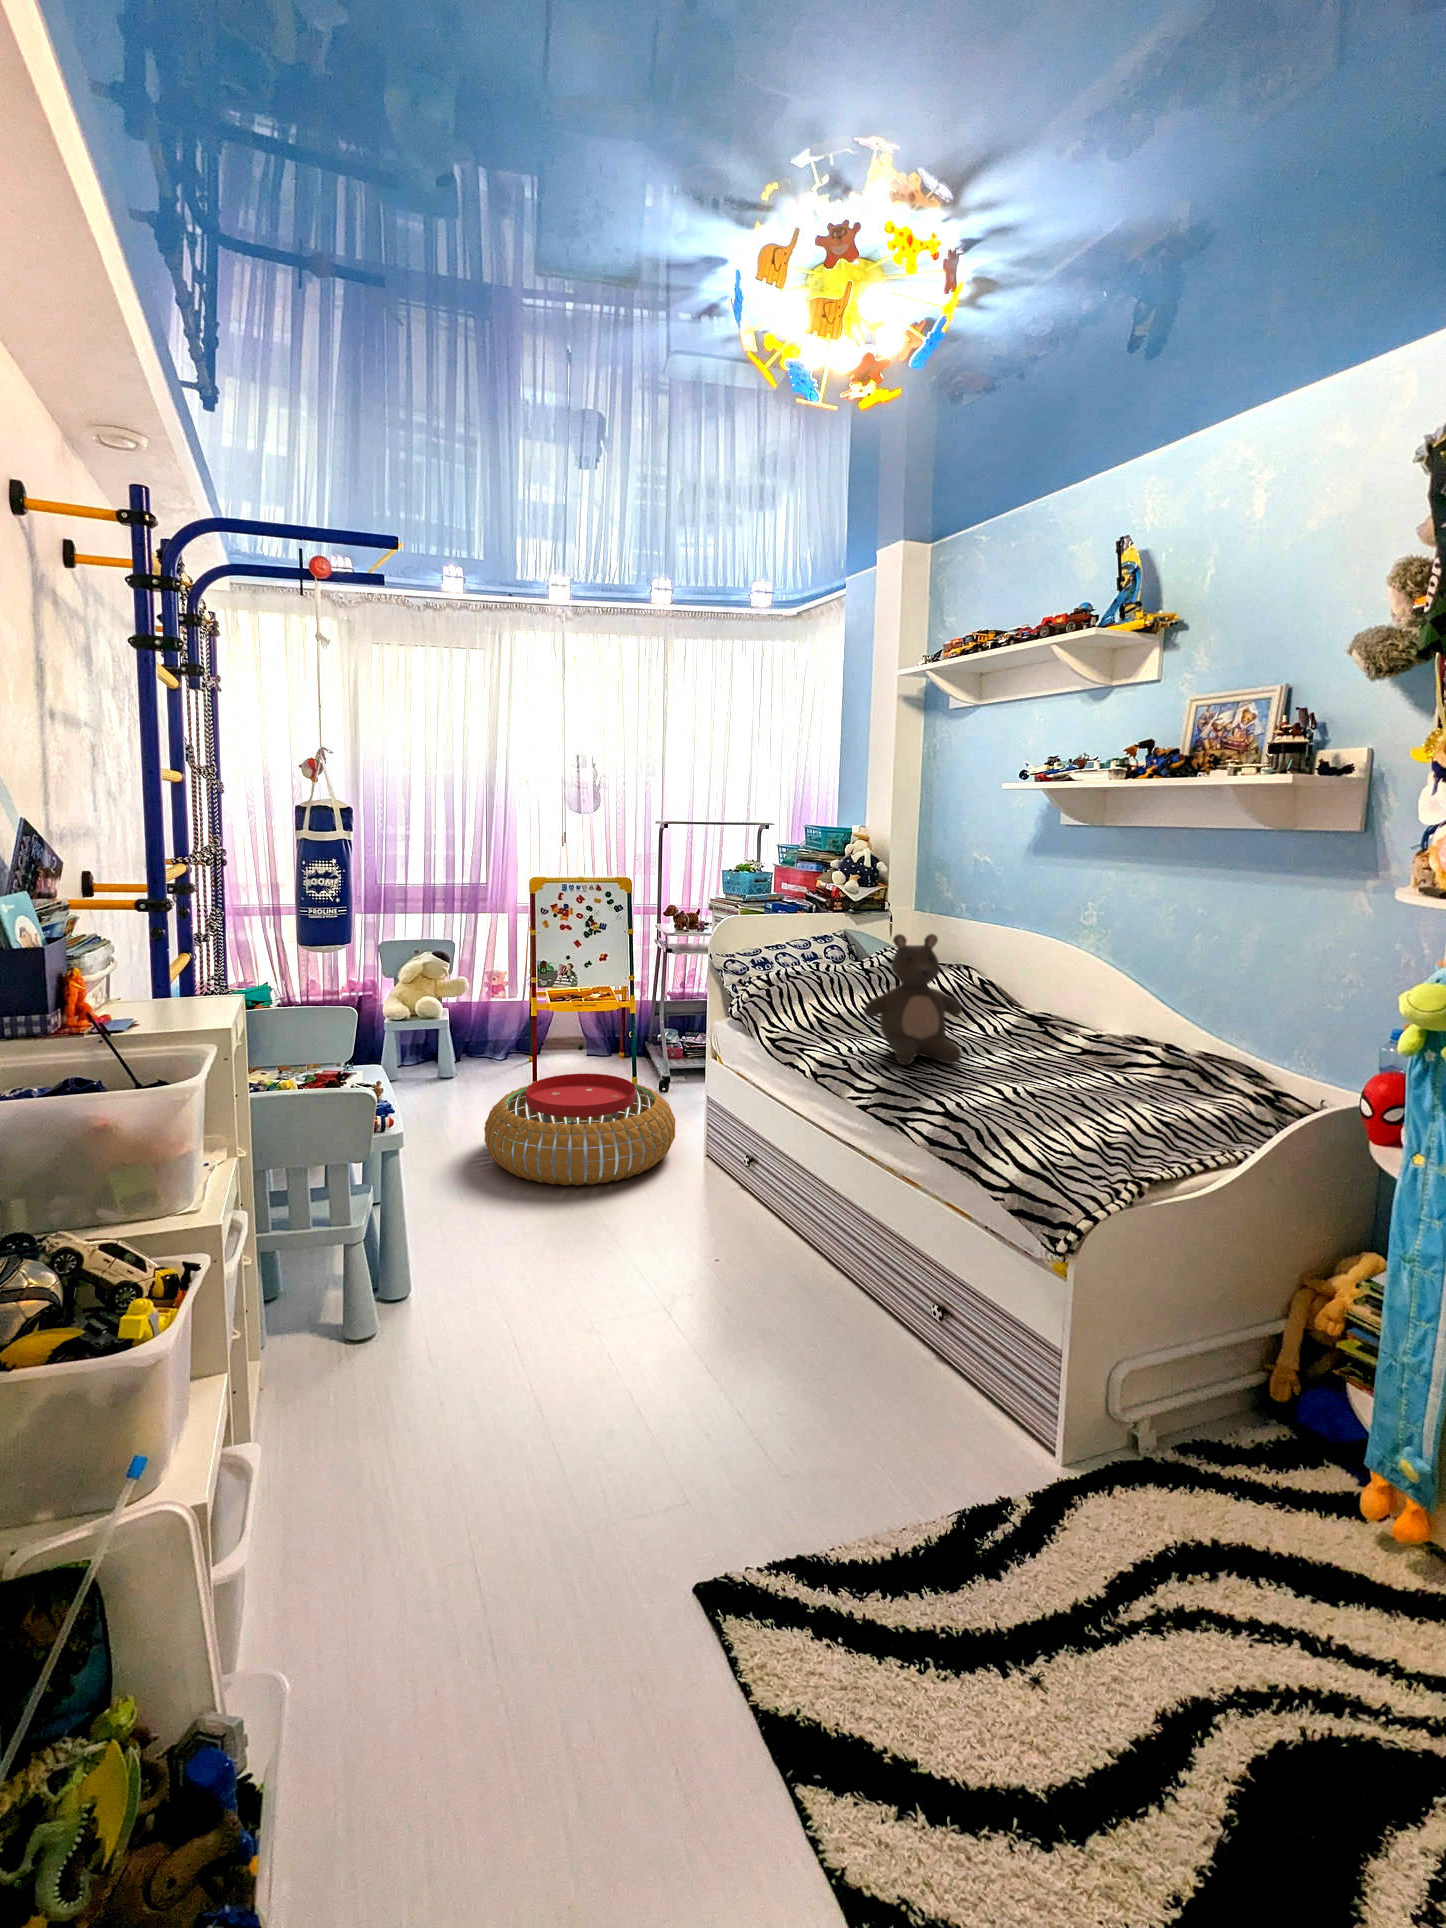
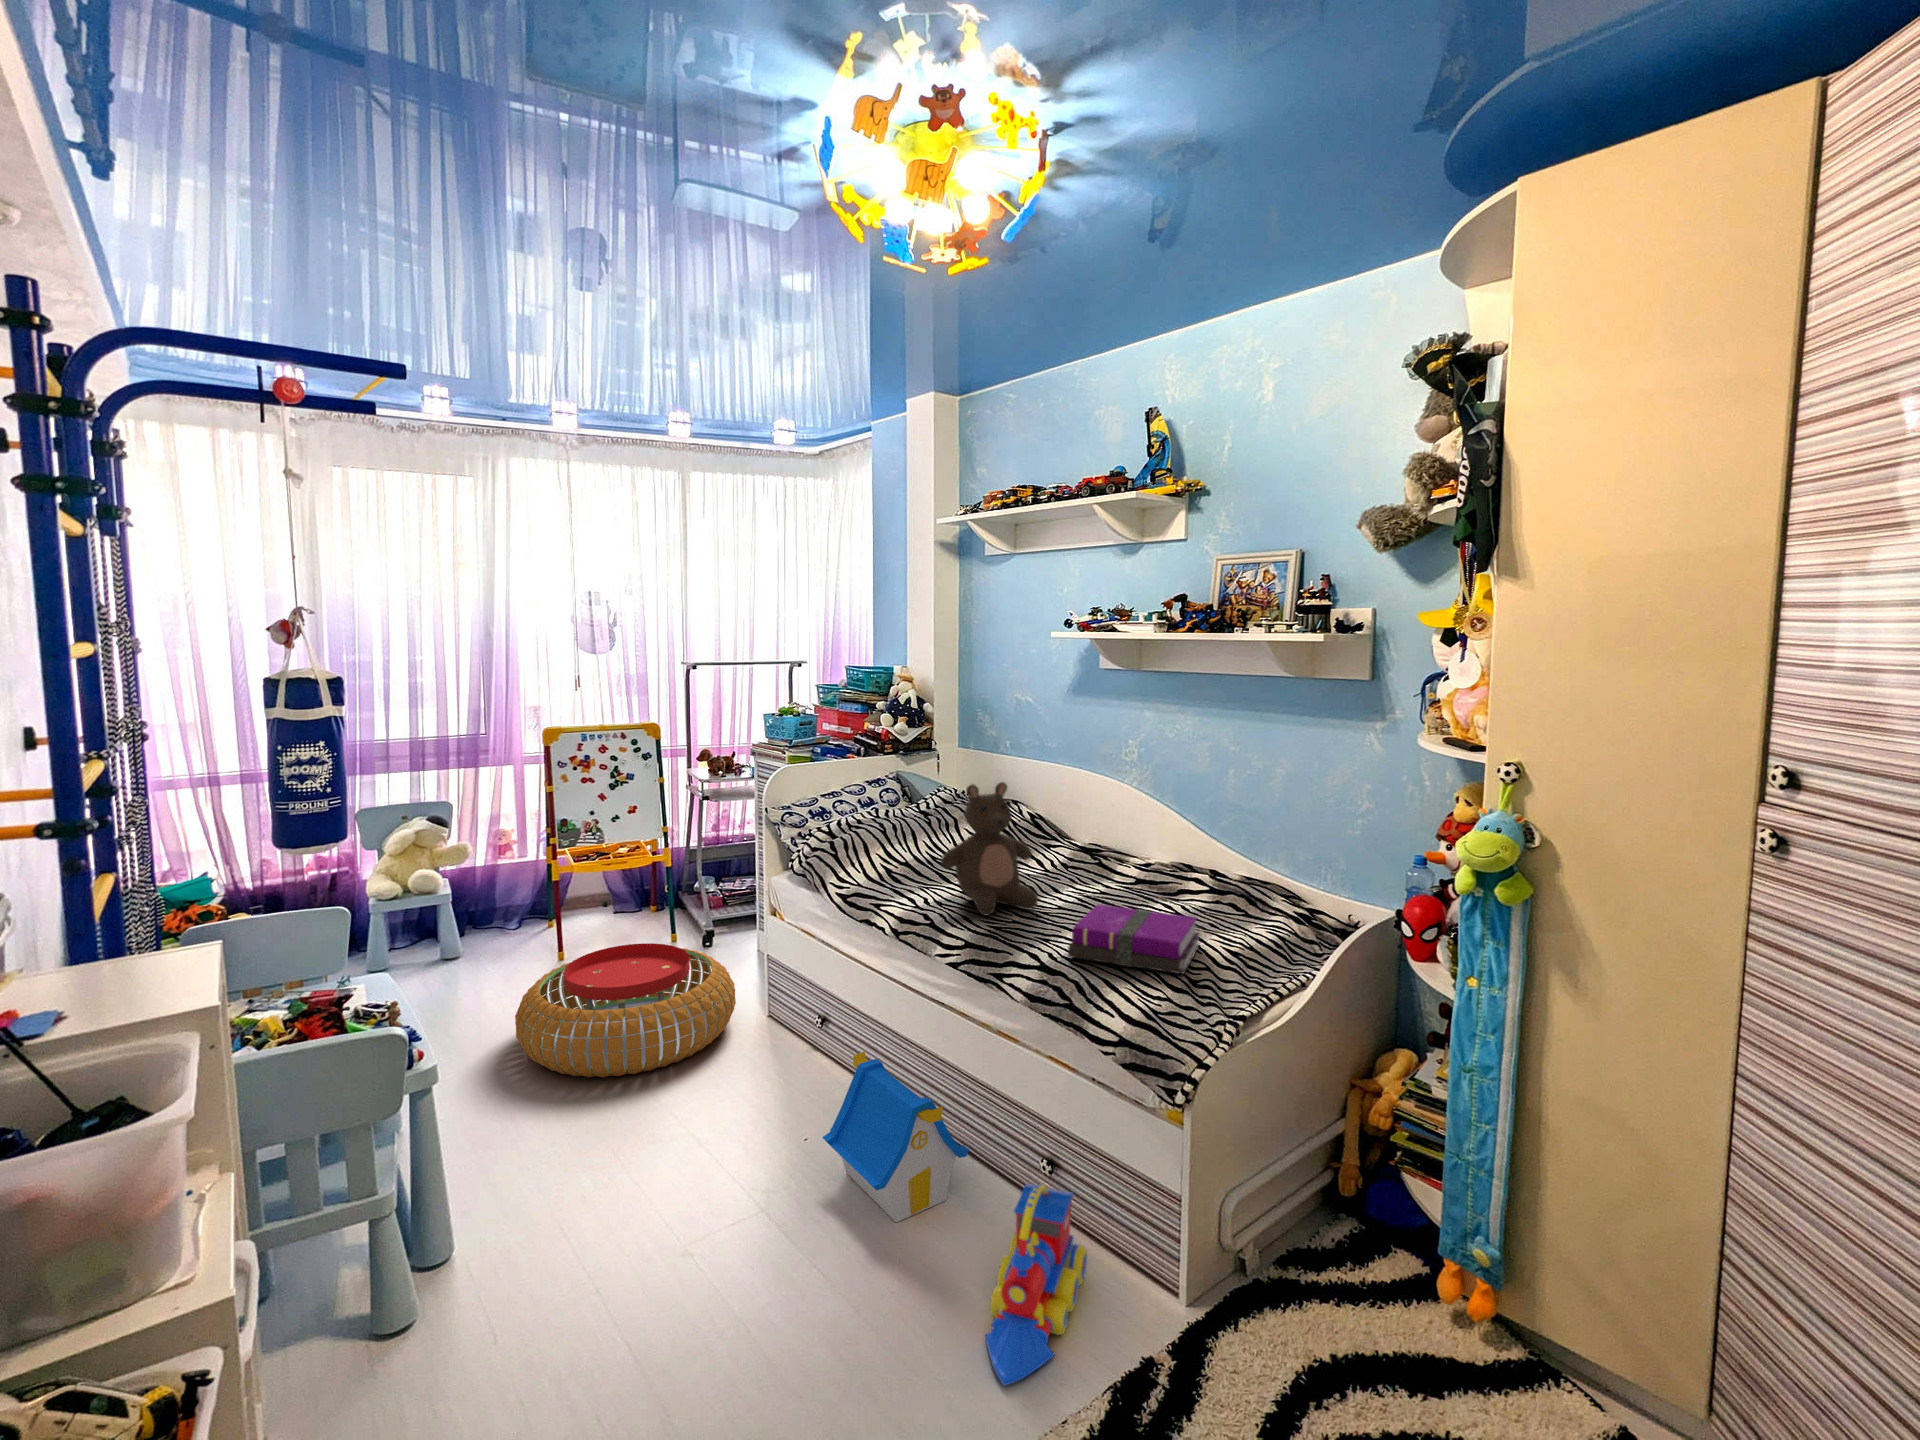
notebook: none [976,1061,1129,1134] -> present [1068,904,1200,974]
toy house: none [726,1181,864,1341] -> present [823,1052,969,1222]
toy train: none [846,1313,965,1490] -> present [985,1183,1087,1385]

